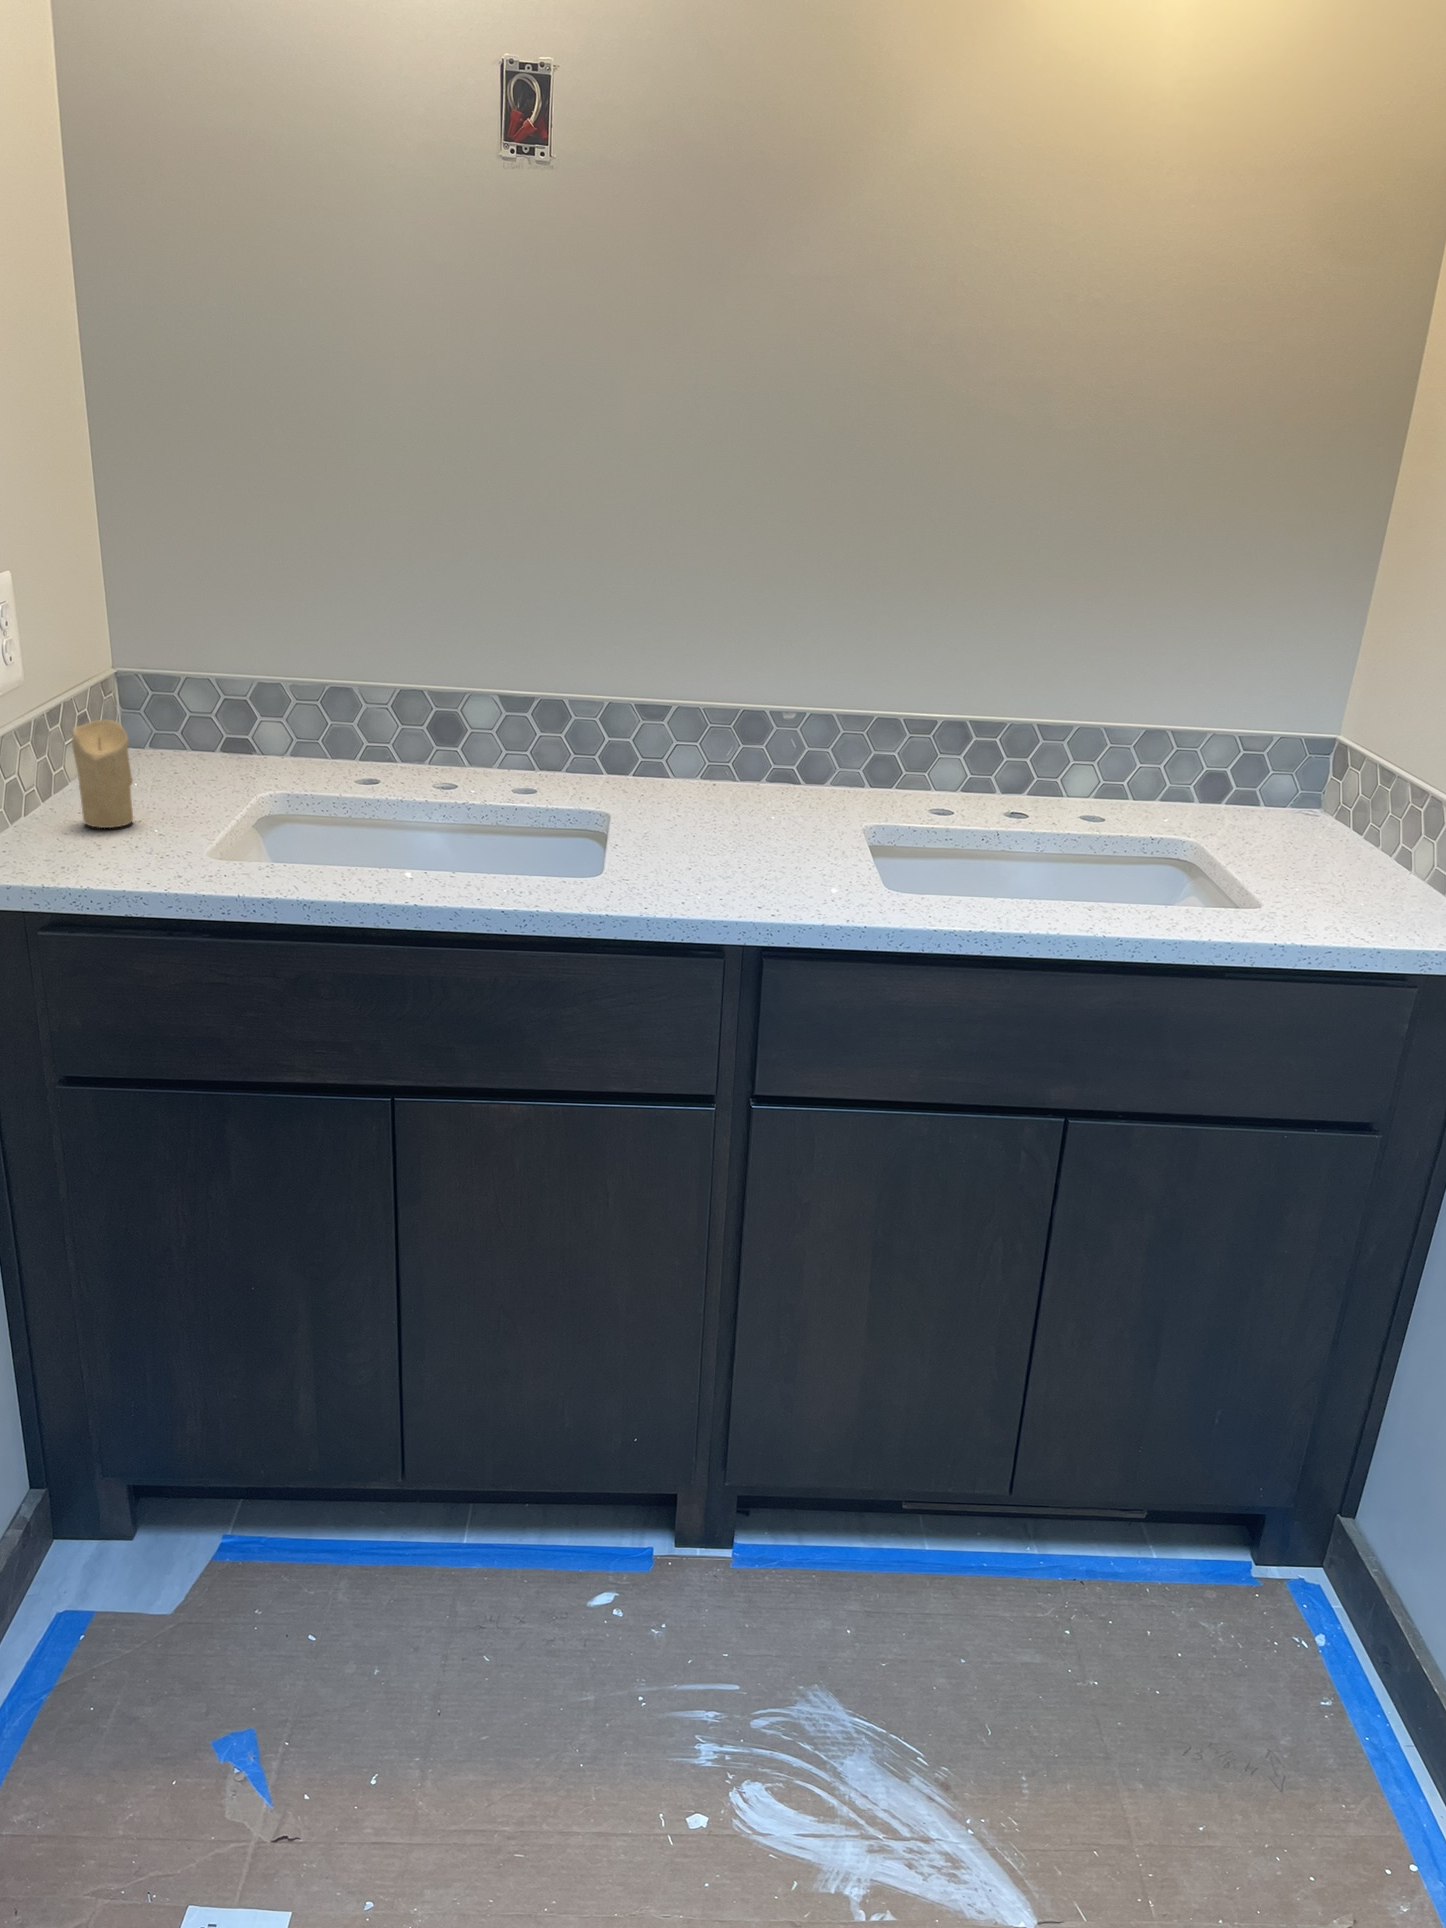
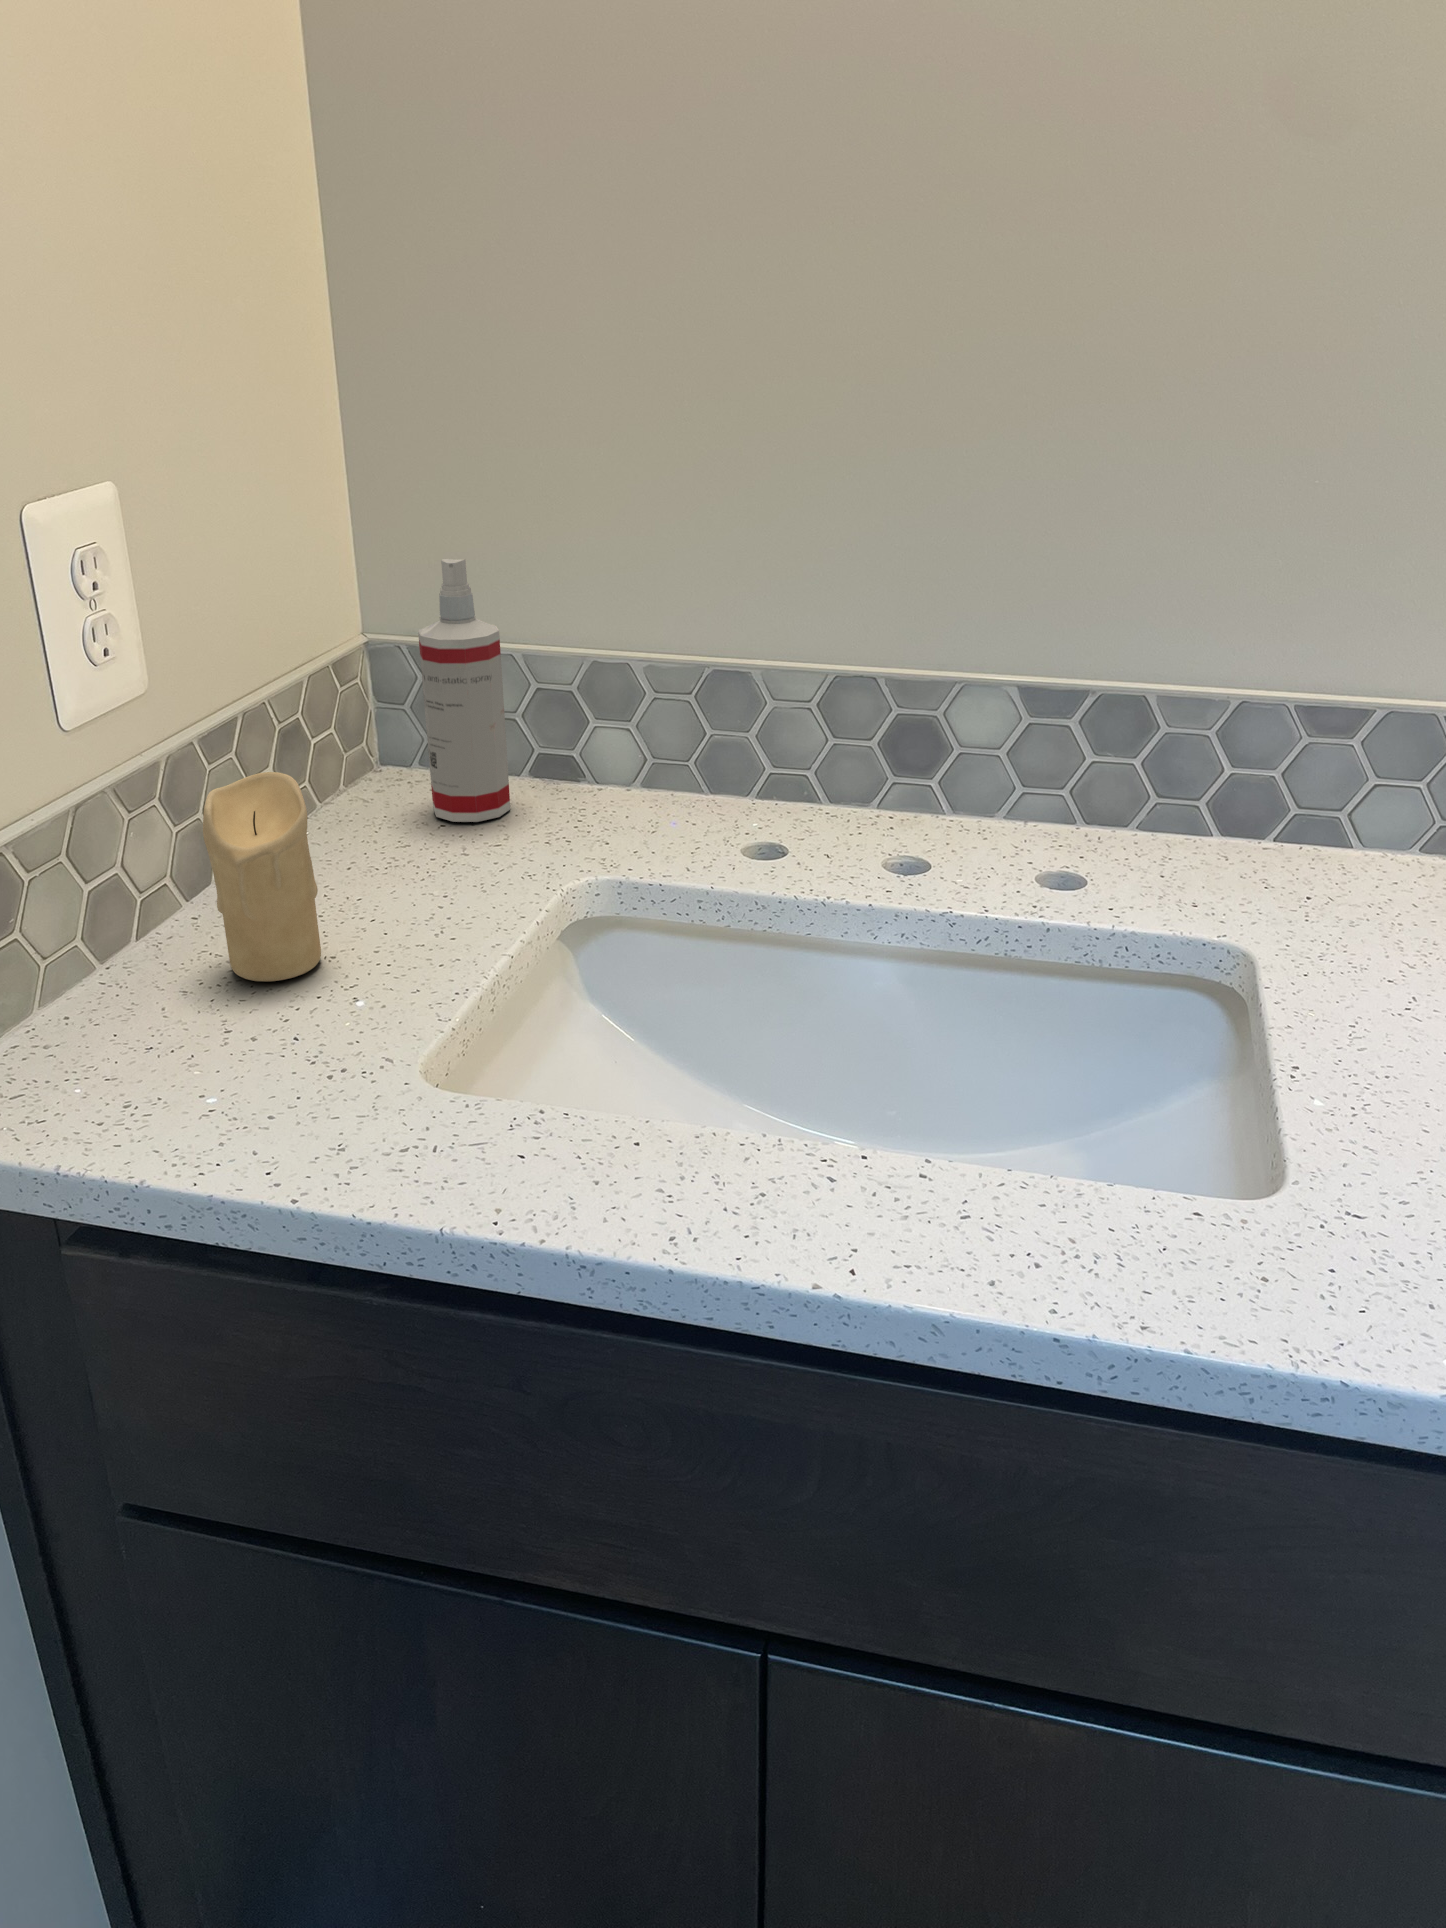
spray bottle: none [157,620,214,772] -> present [418,559,510,822]

